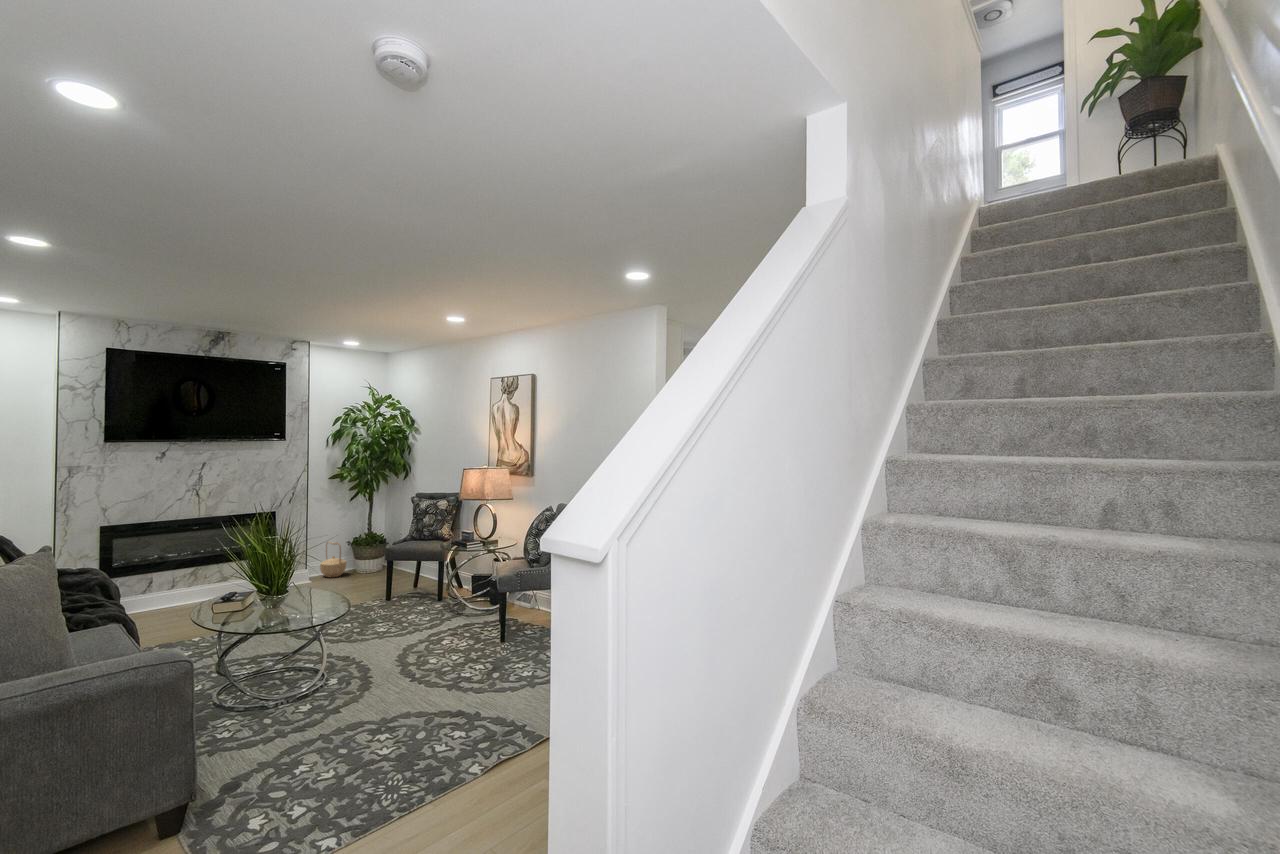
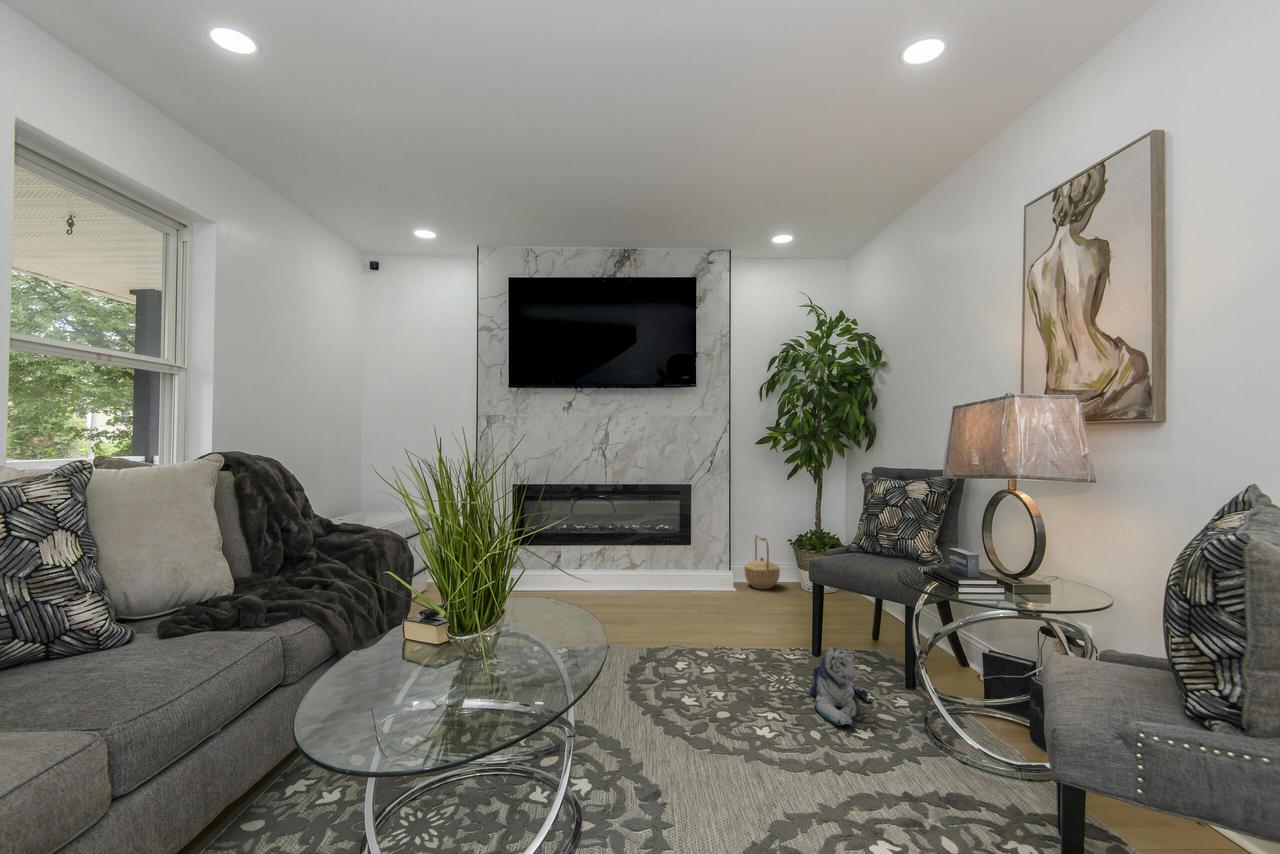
plush toy: none [399,584,427,616] -> present [809,647,868,726]

